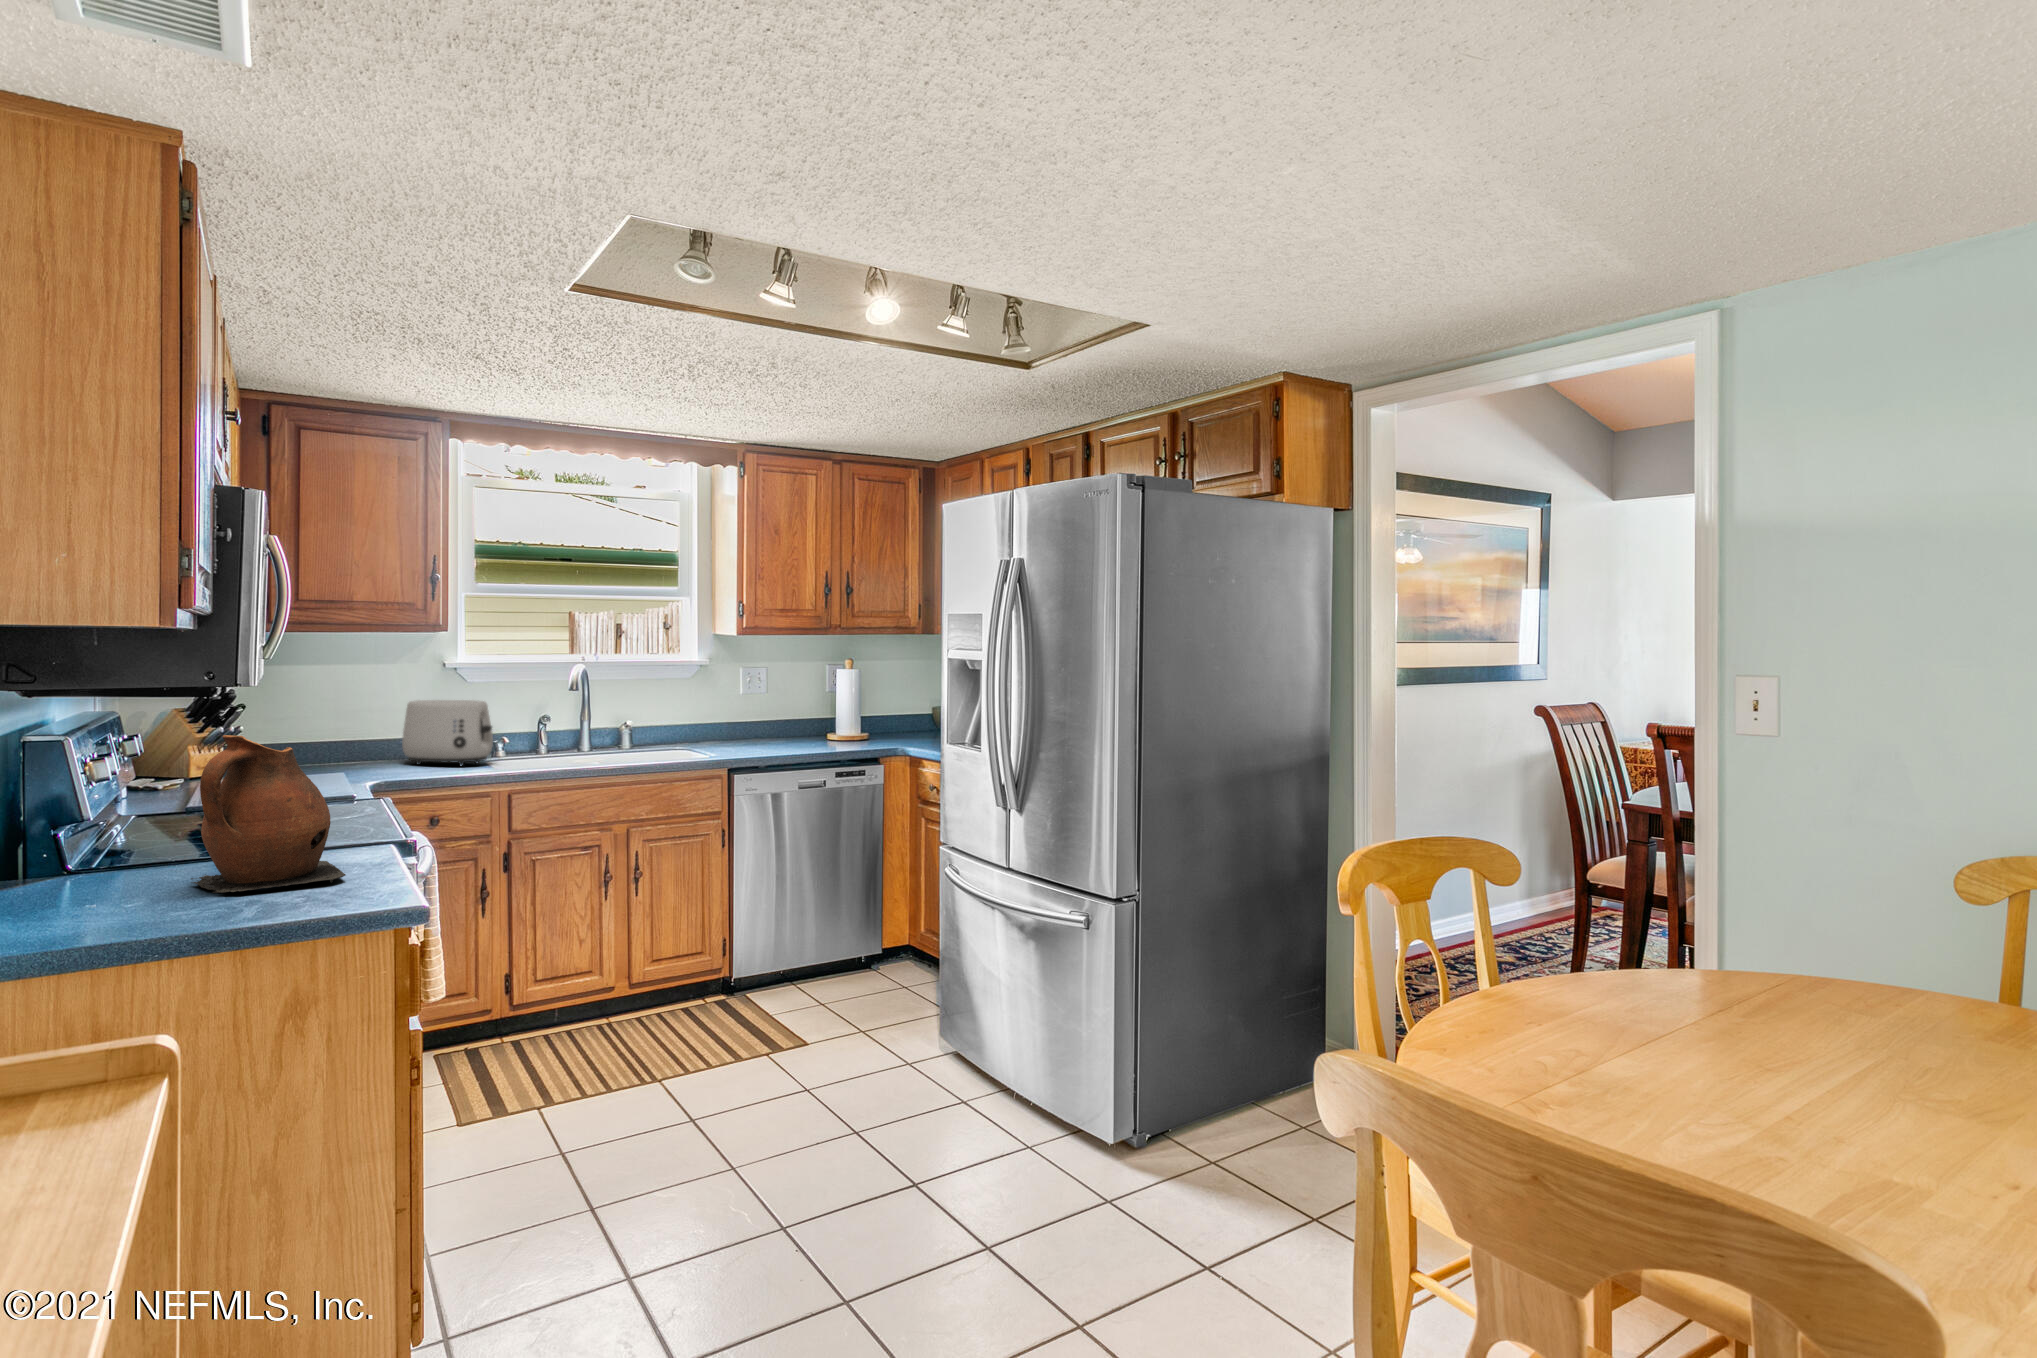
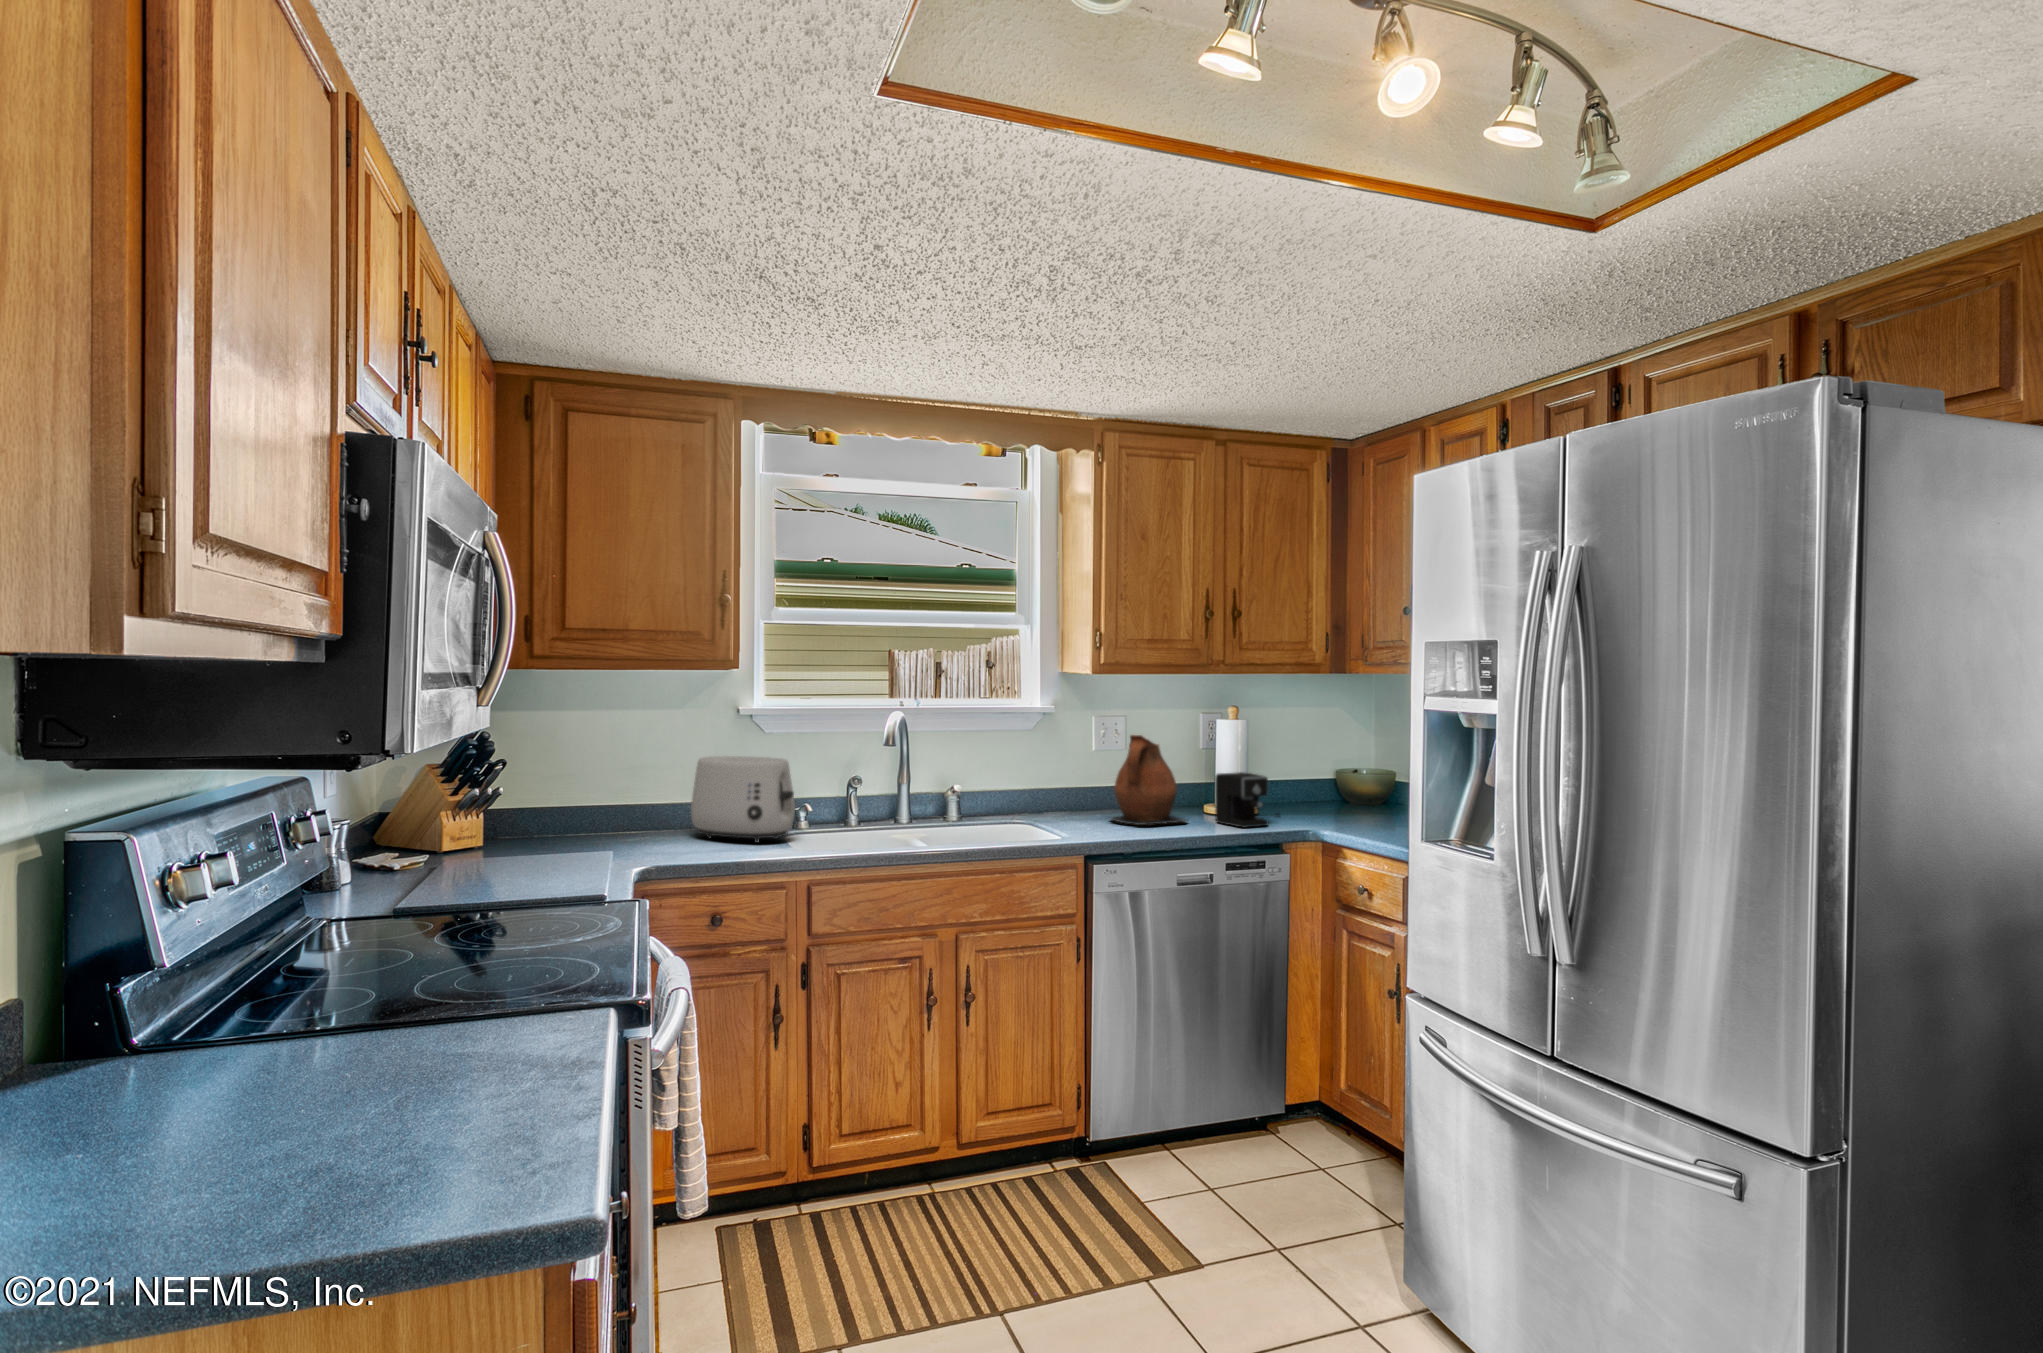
coffee maker: none [836,708,888,748] -> present [1215,772,1280,828]
ceramic pitcher: present [191,735,346,893] -> present [1112,735,1187,825]

